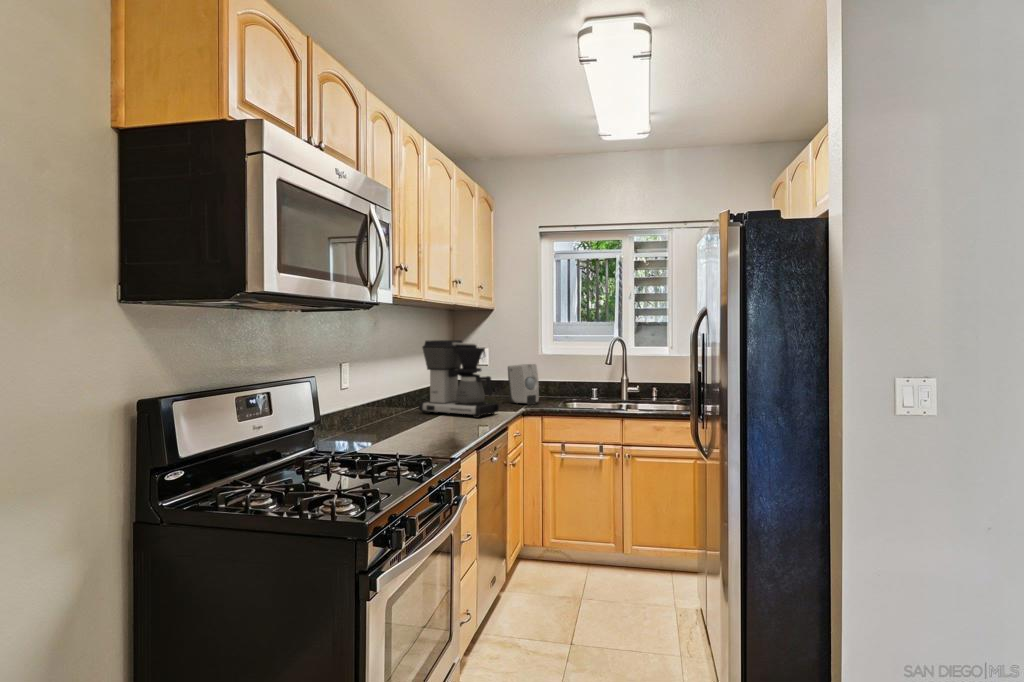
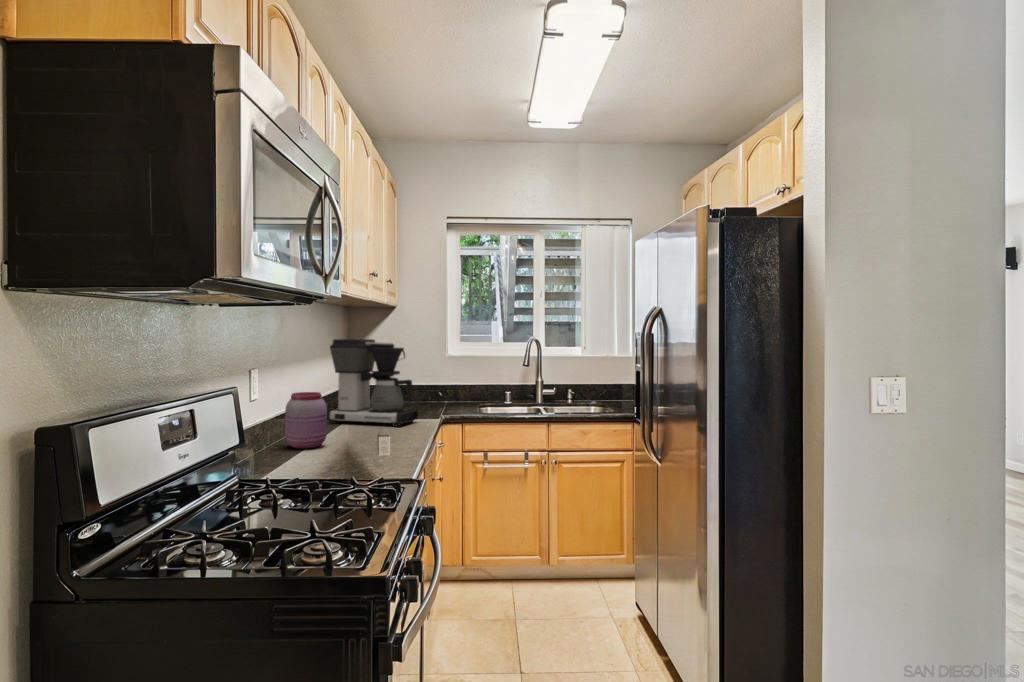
soap dispenser: present [508,364,539,405] -> none [417,366,452,411]
jar: none [370,387,405,434] -> present [285,392,327,449]

